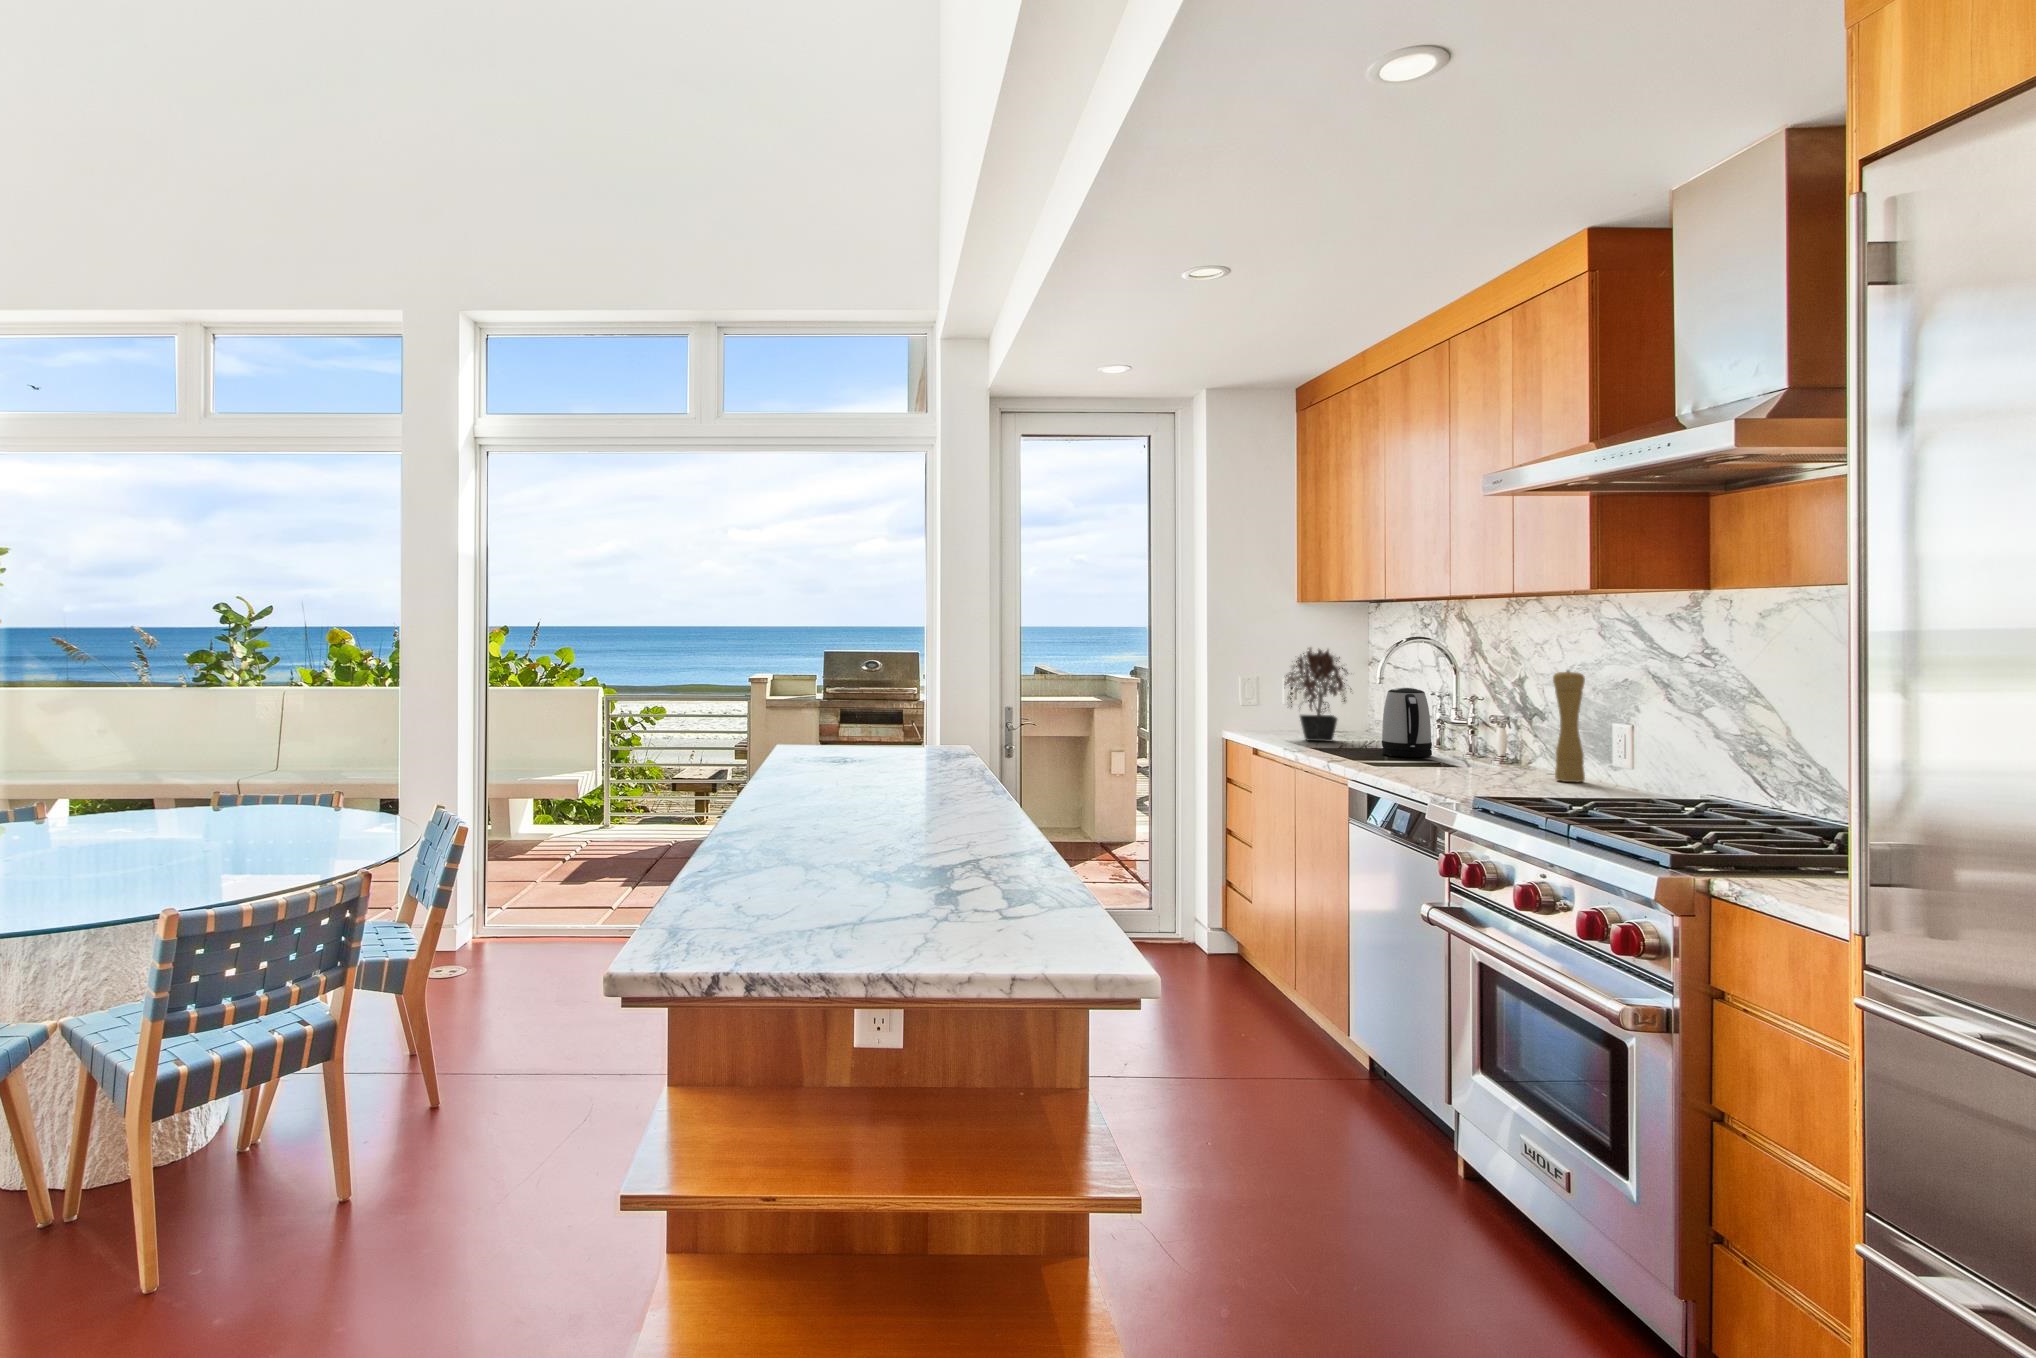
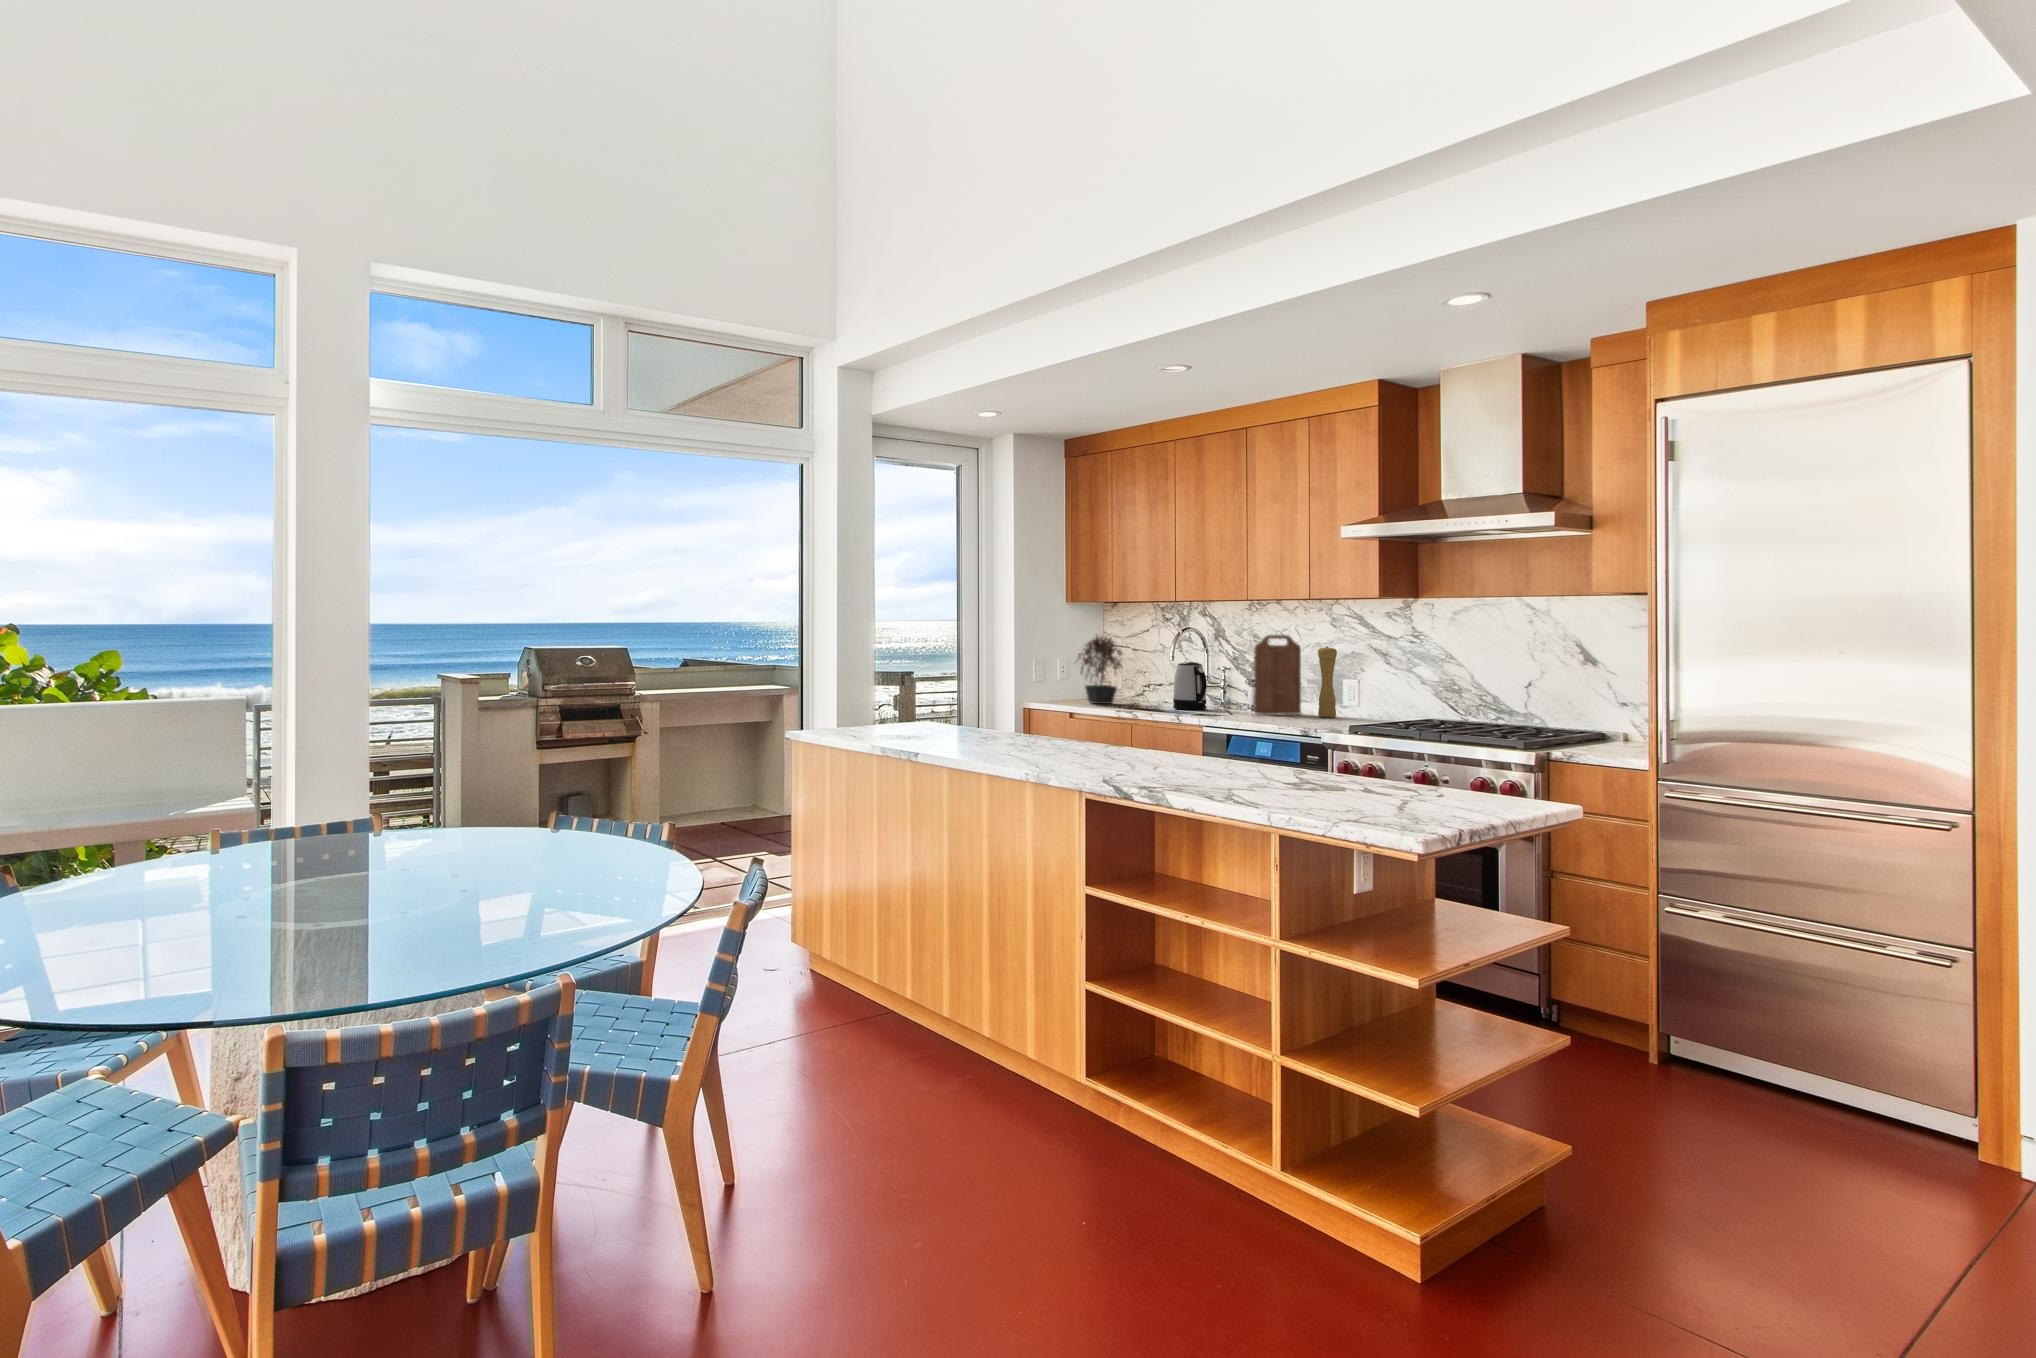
cutting board: none [1467,650,1547,774] -> present [1254,635,1301,714]

